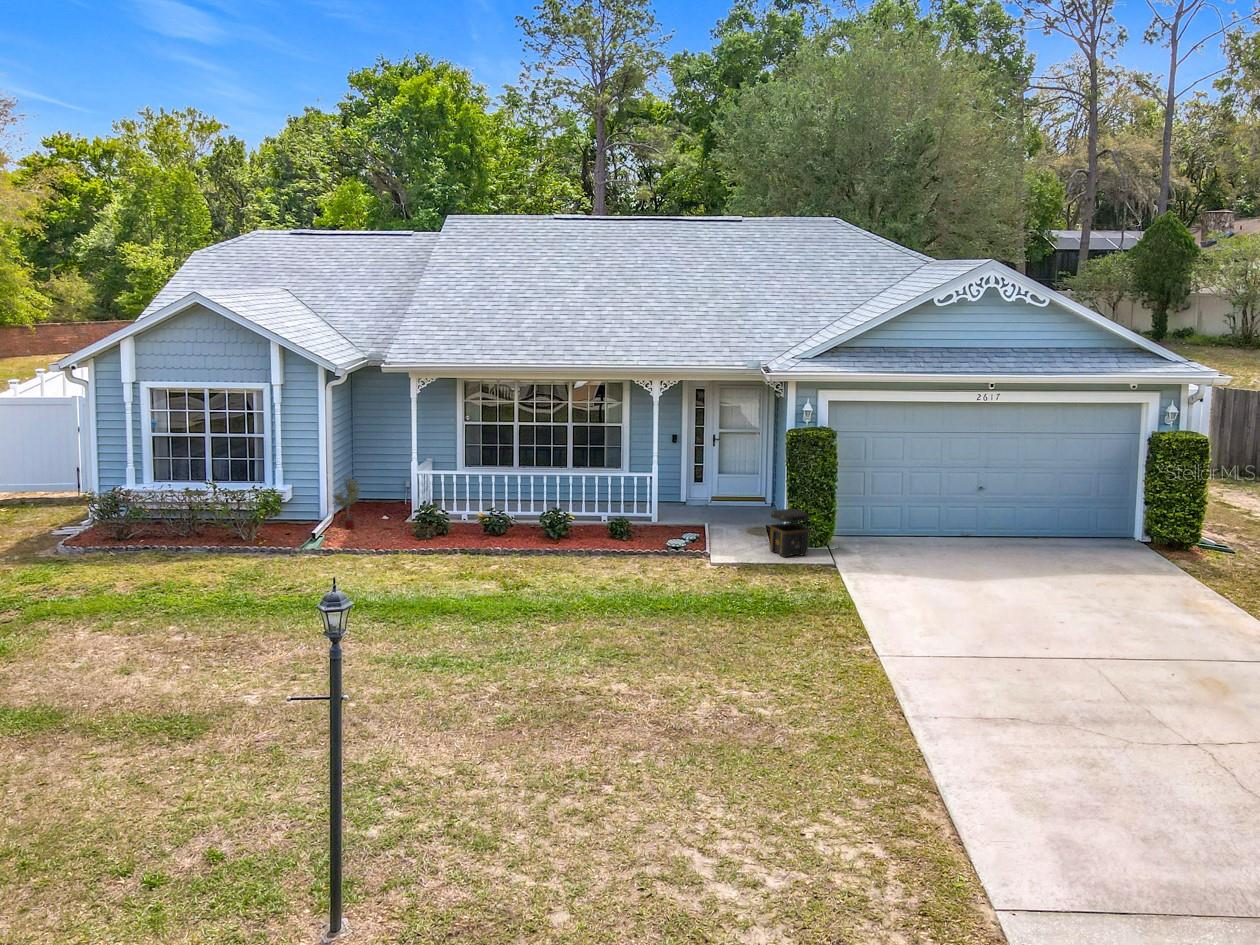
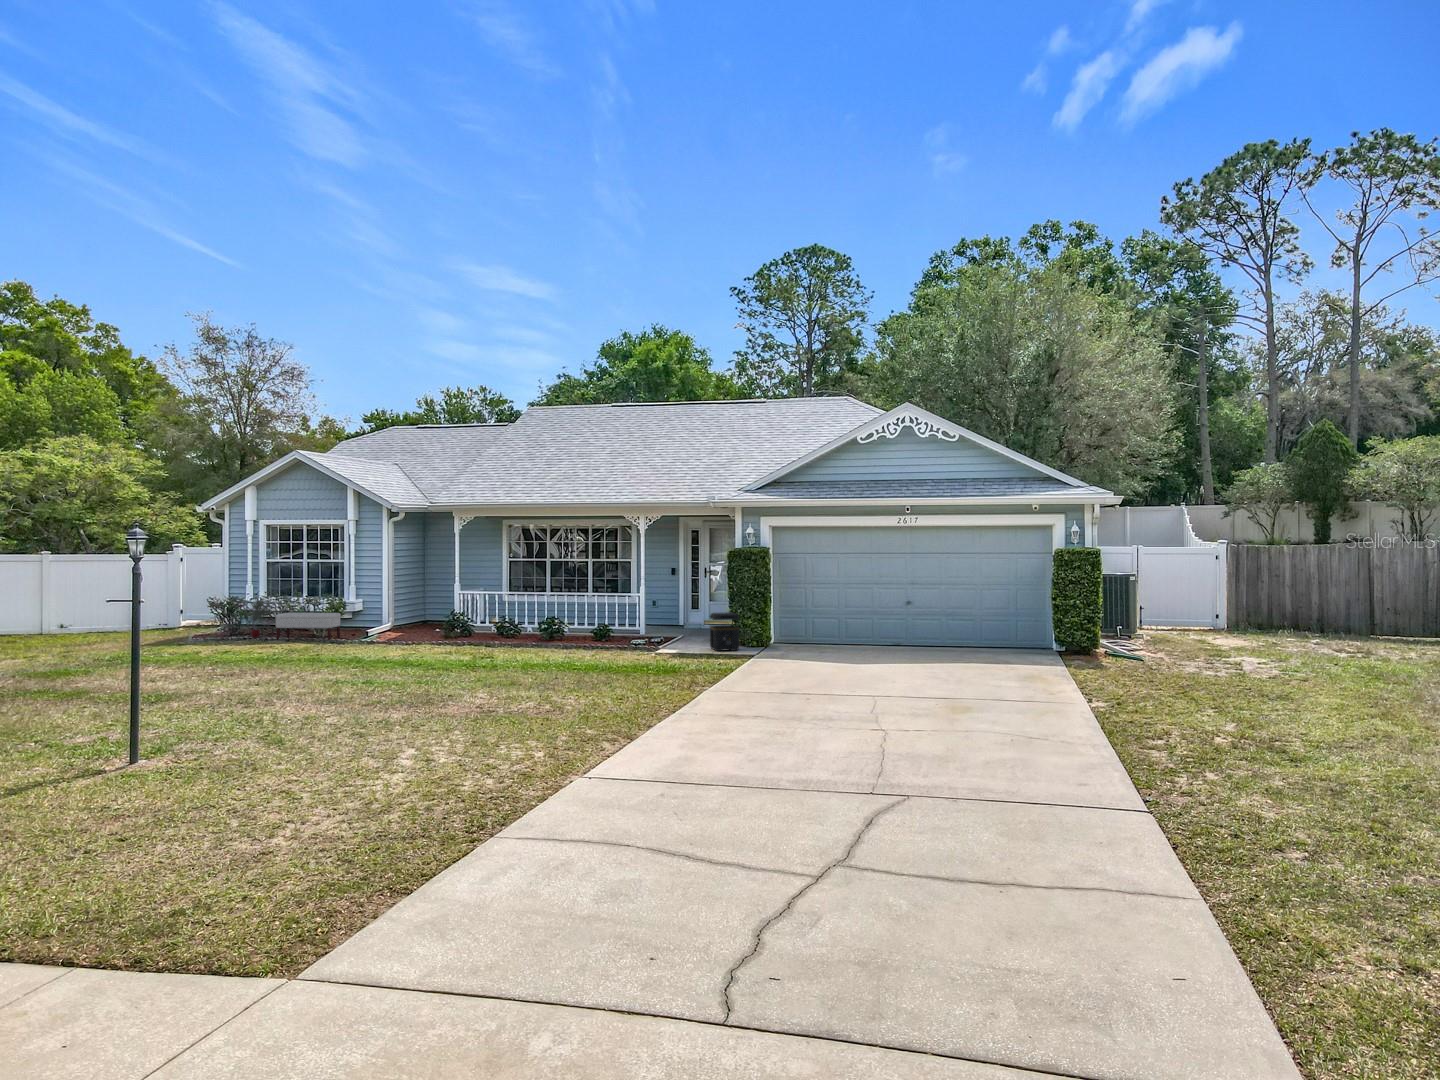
potted tree: present [333,476,360,529] -> present [244,596,270,638]
bench: none [191,507,274,545] -> present [276,613,341,640]

